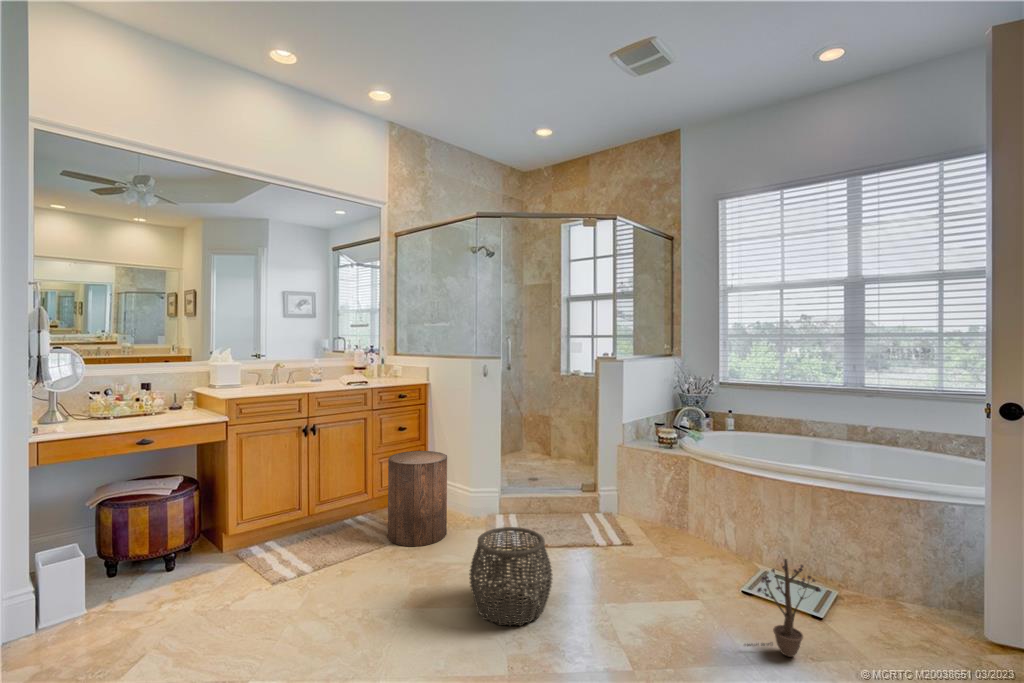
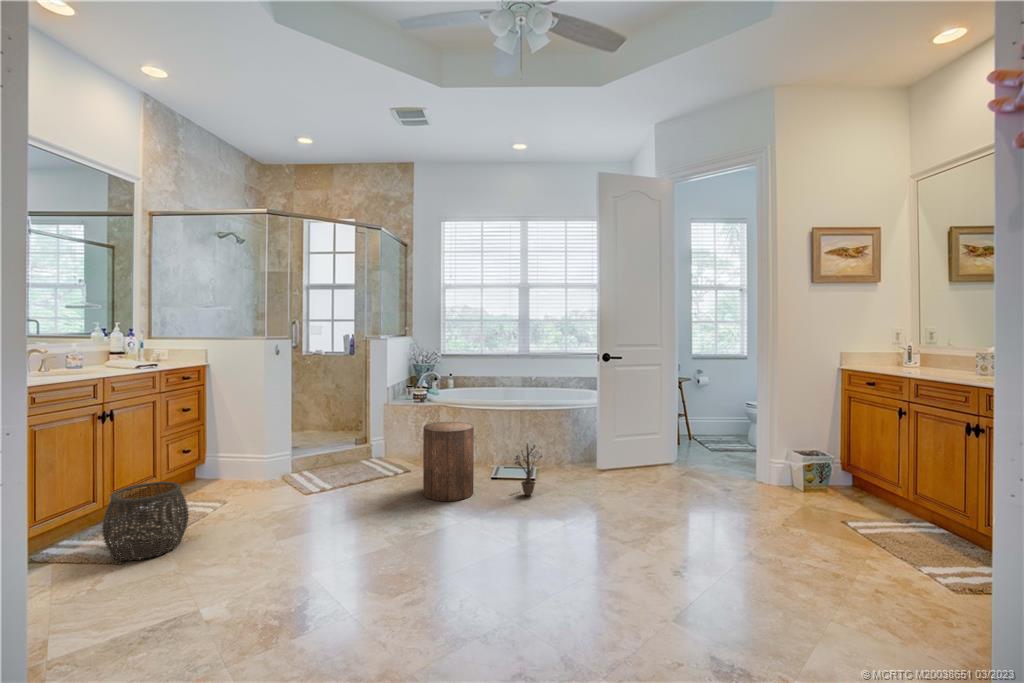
stool: present [388,451,447,546] -> present [423,422,474,501]
woven basket: present [469,527,552,626] -> present [102,482,189,561]

